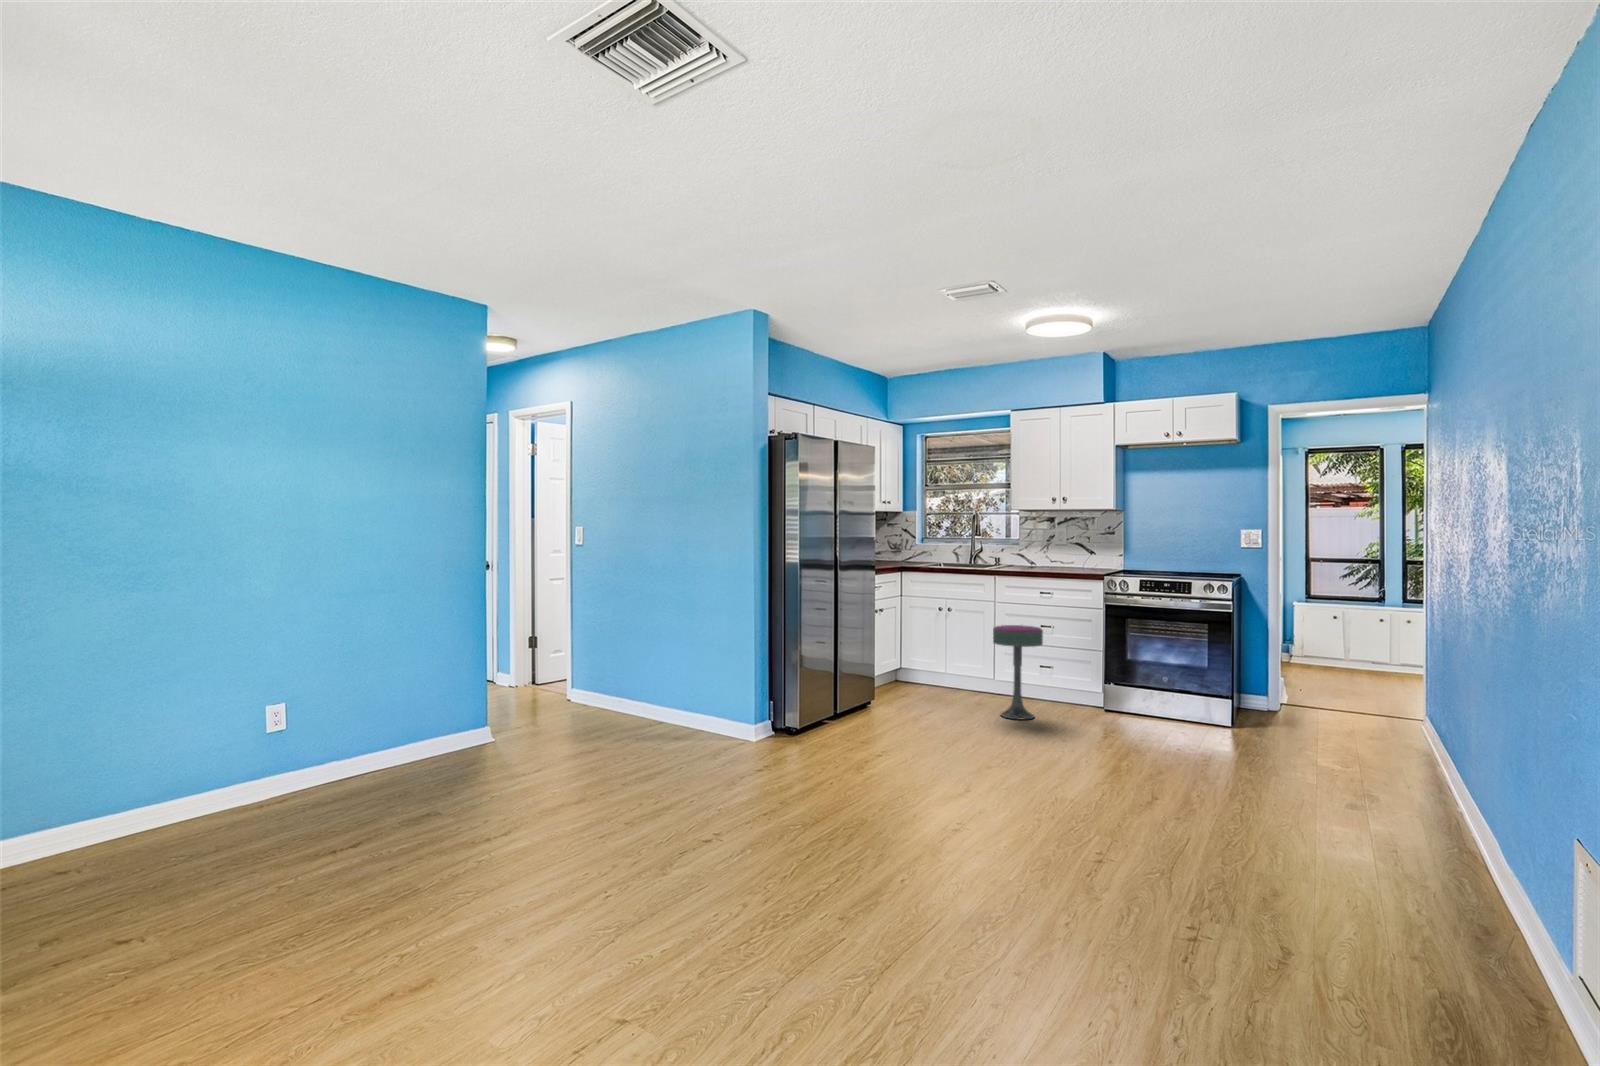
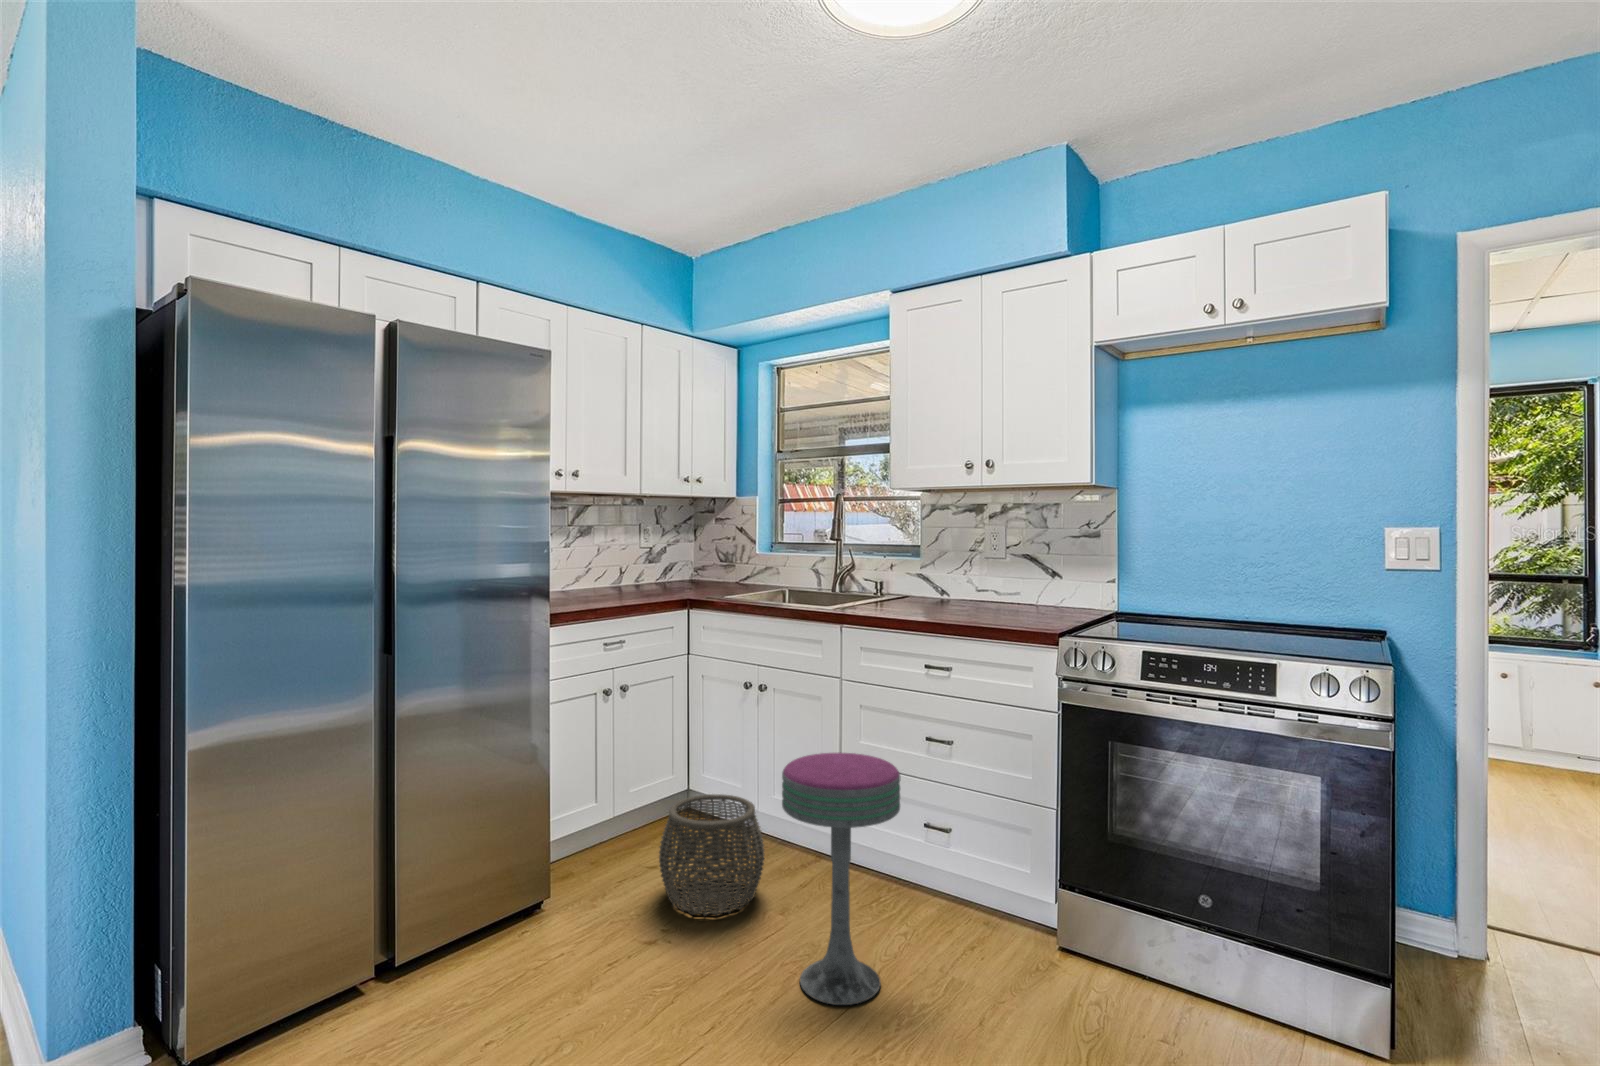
woven basket: none [917,656,967,704] -> present [659,794,765,915]

